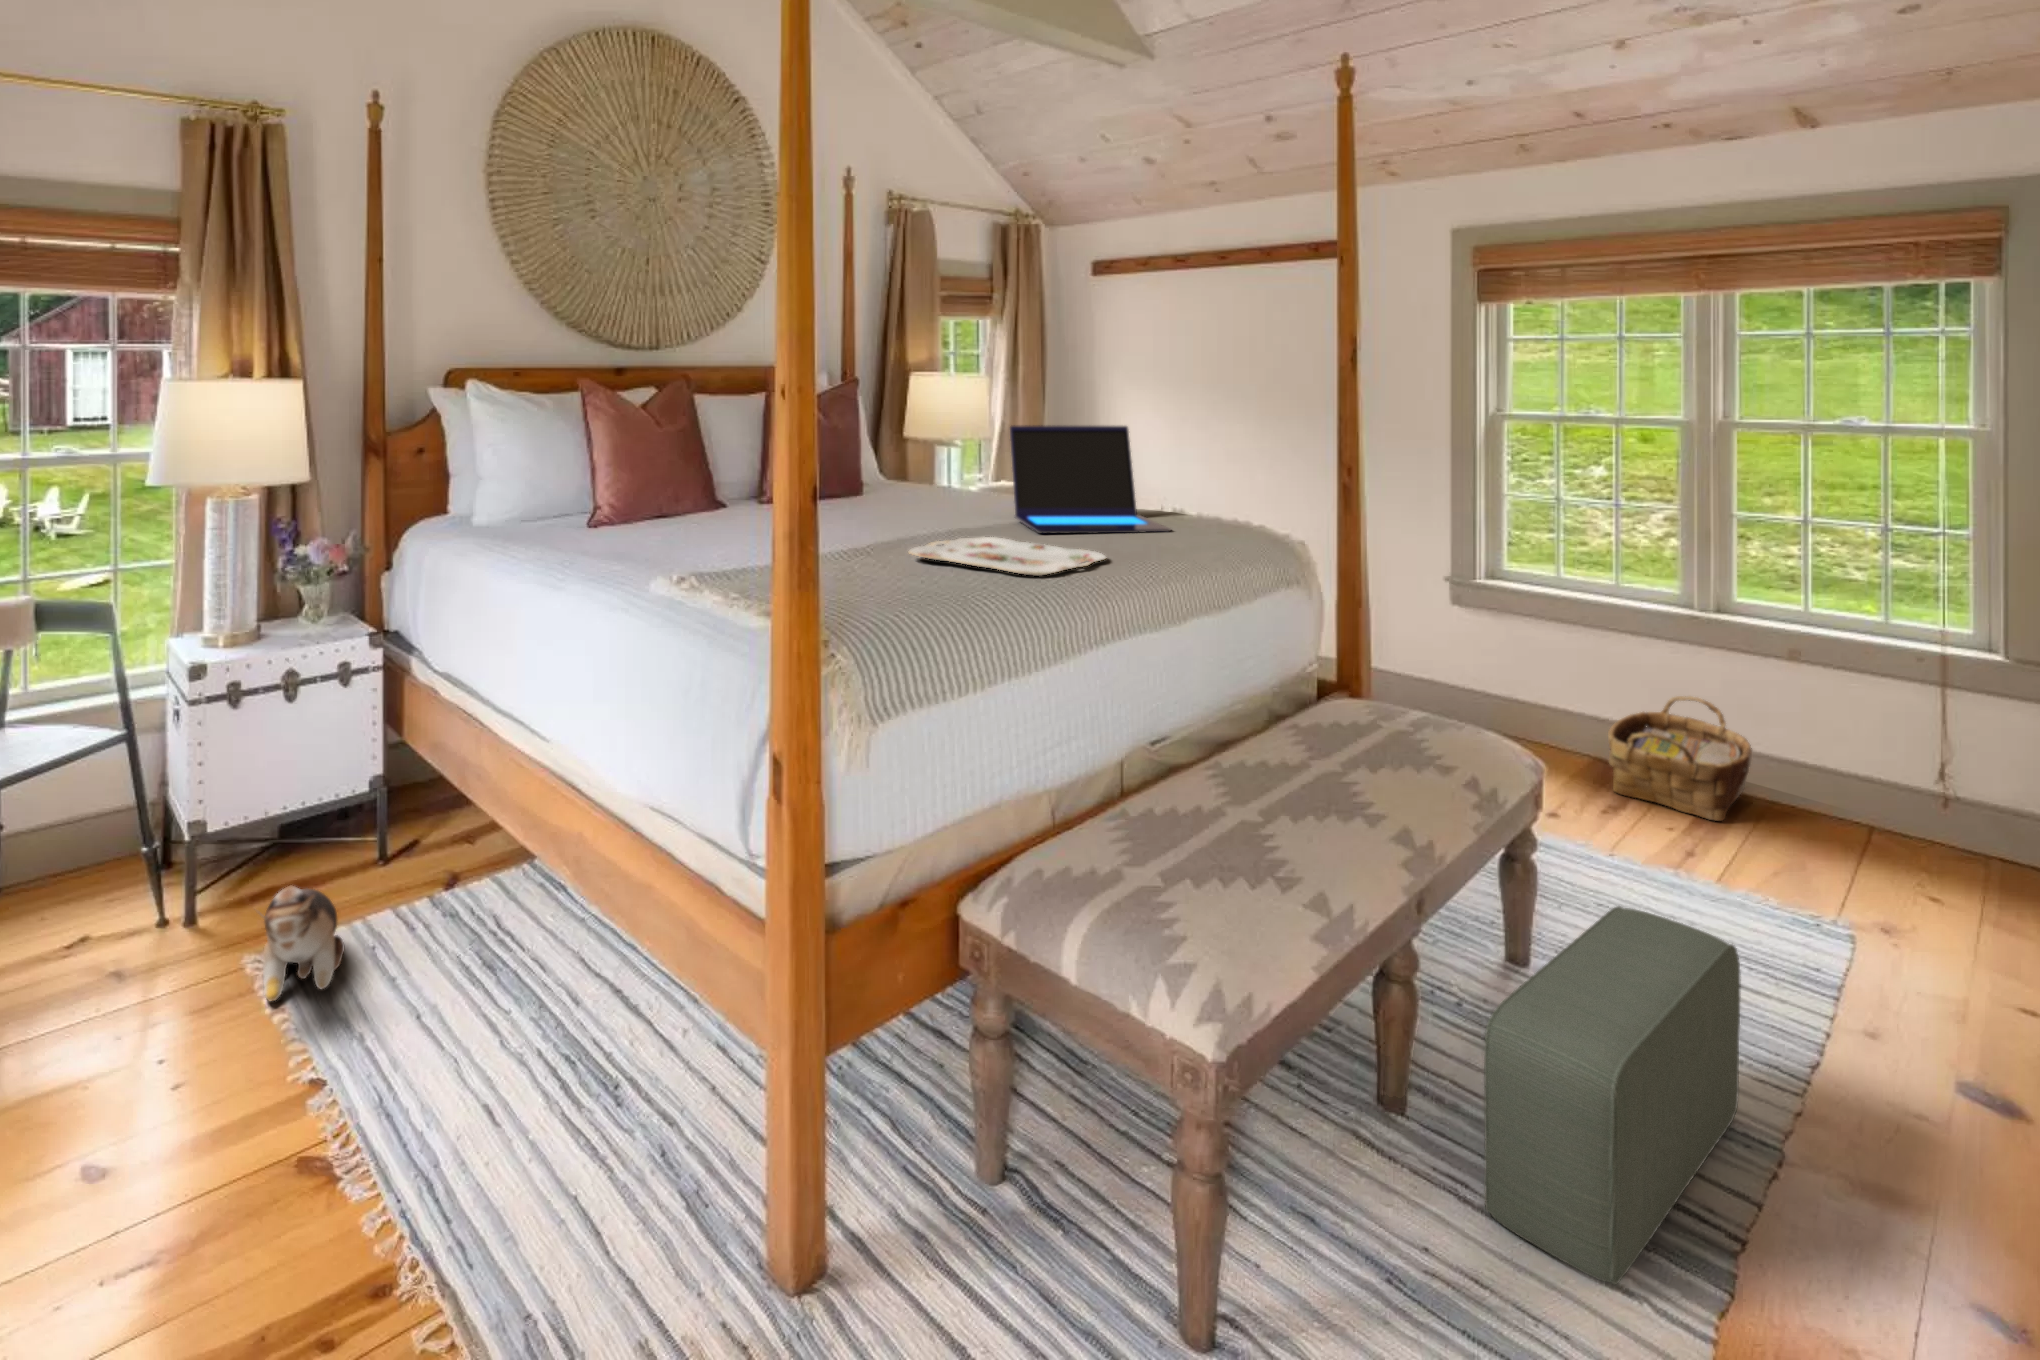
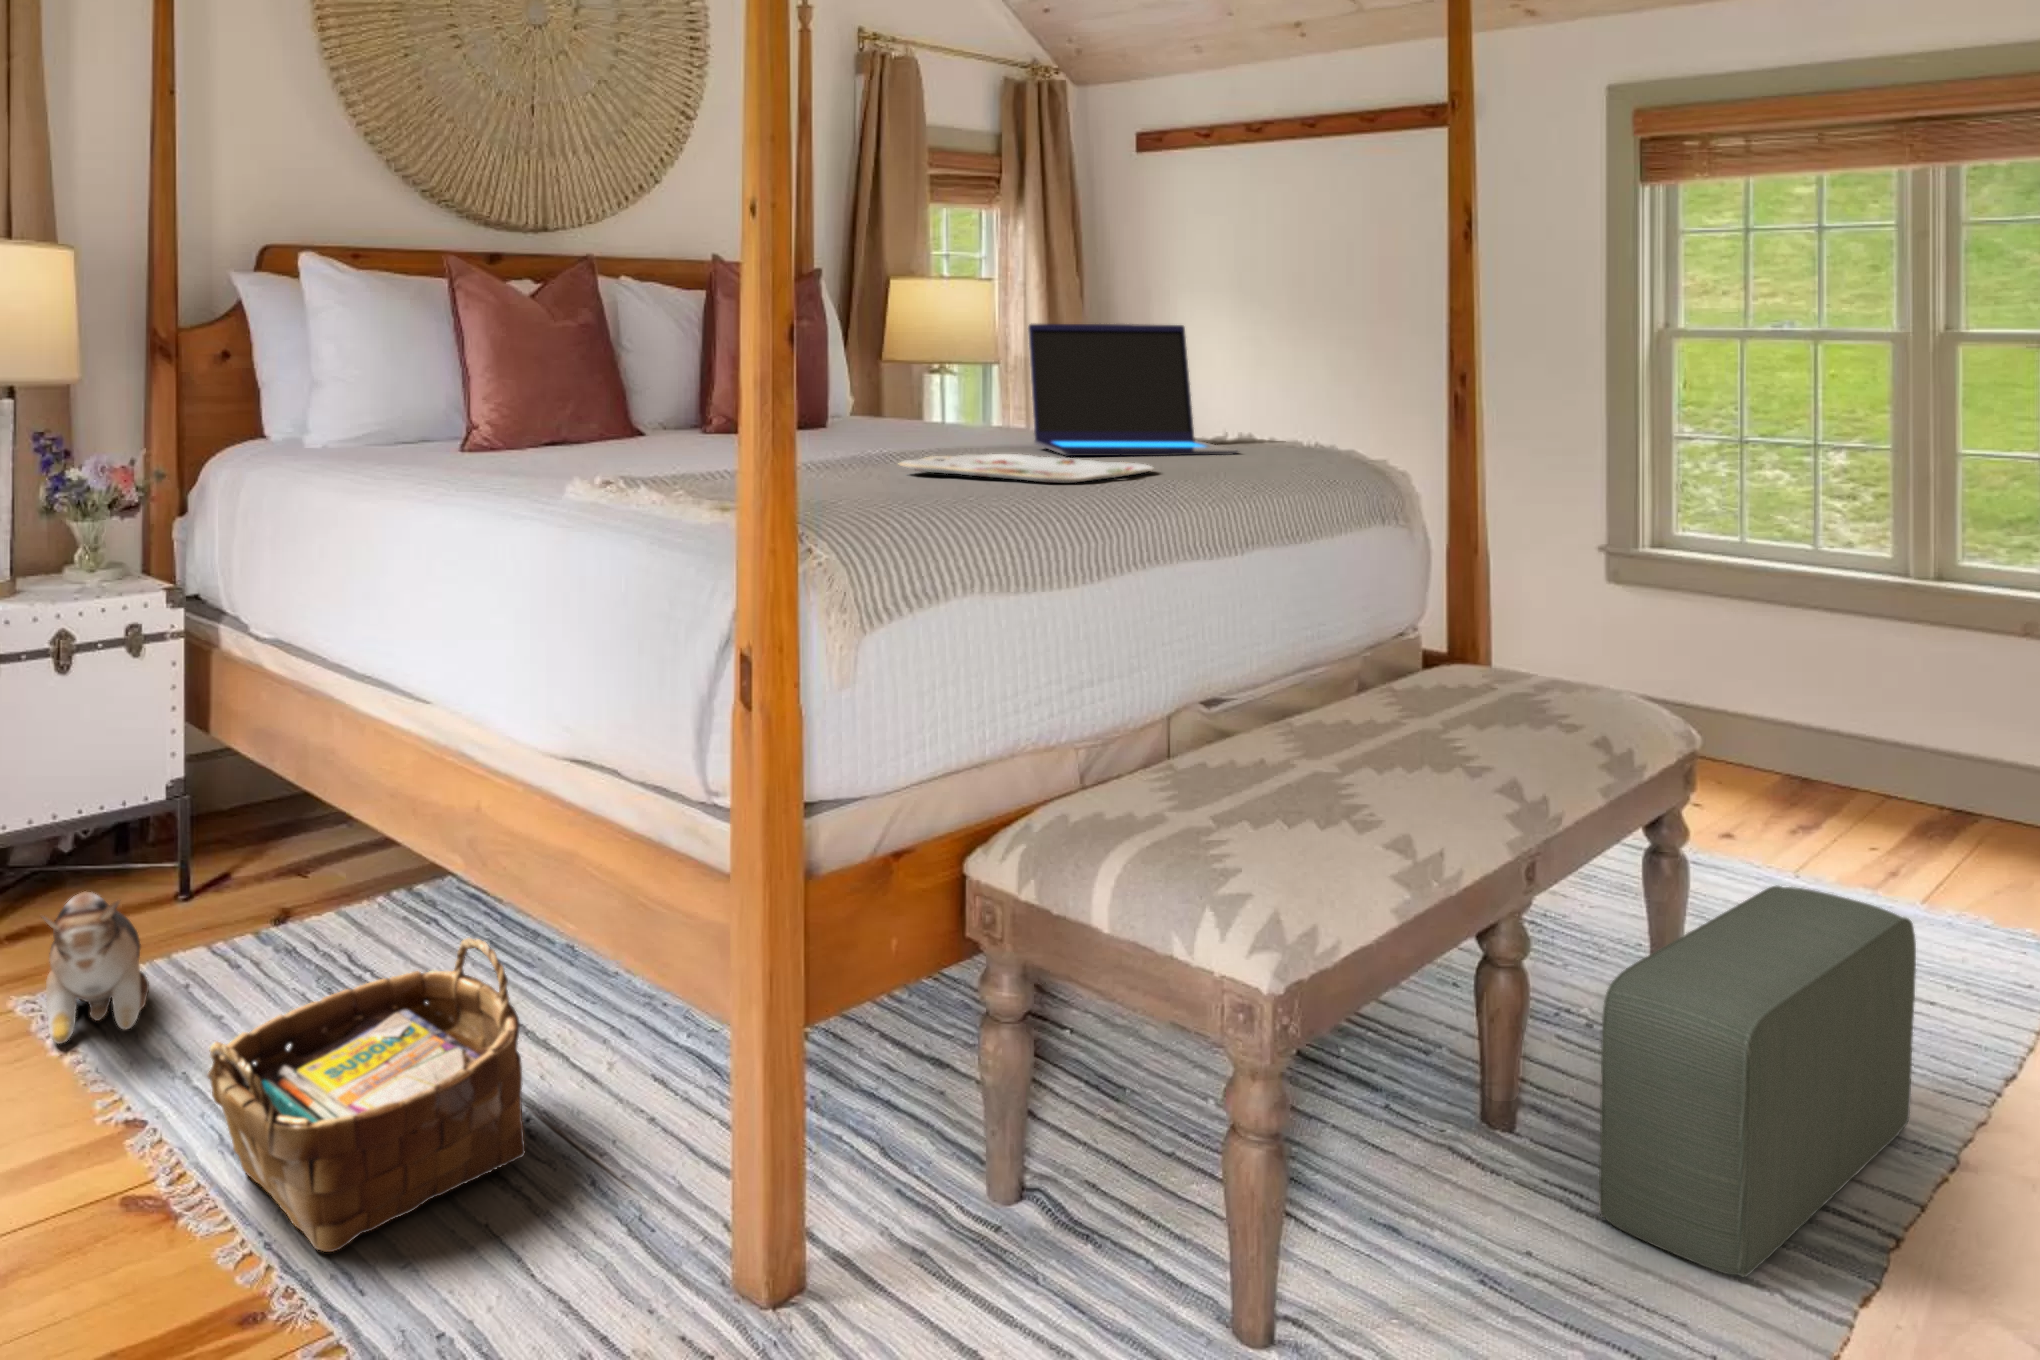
woven basket: present [1608,696,1752,821] -> present [208,938,525,1252]

